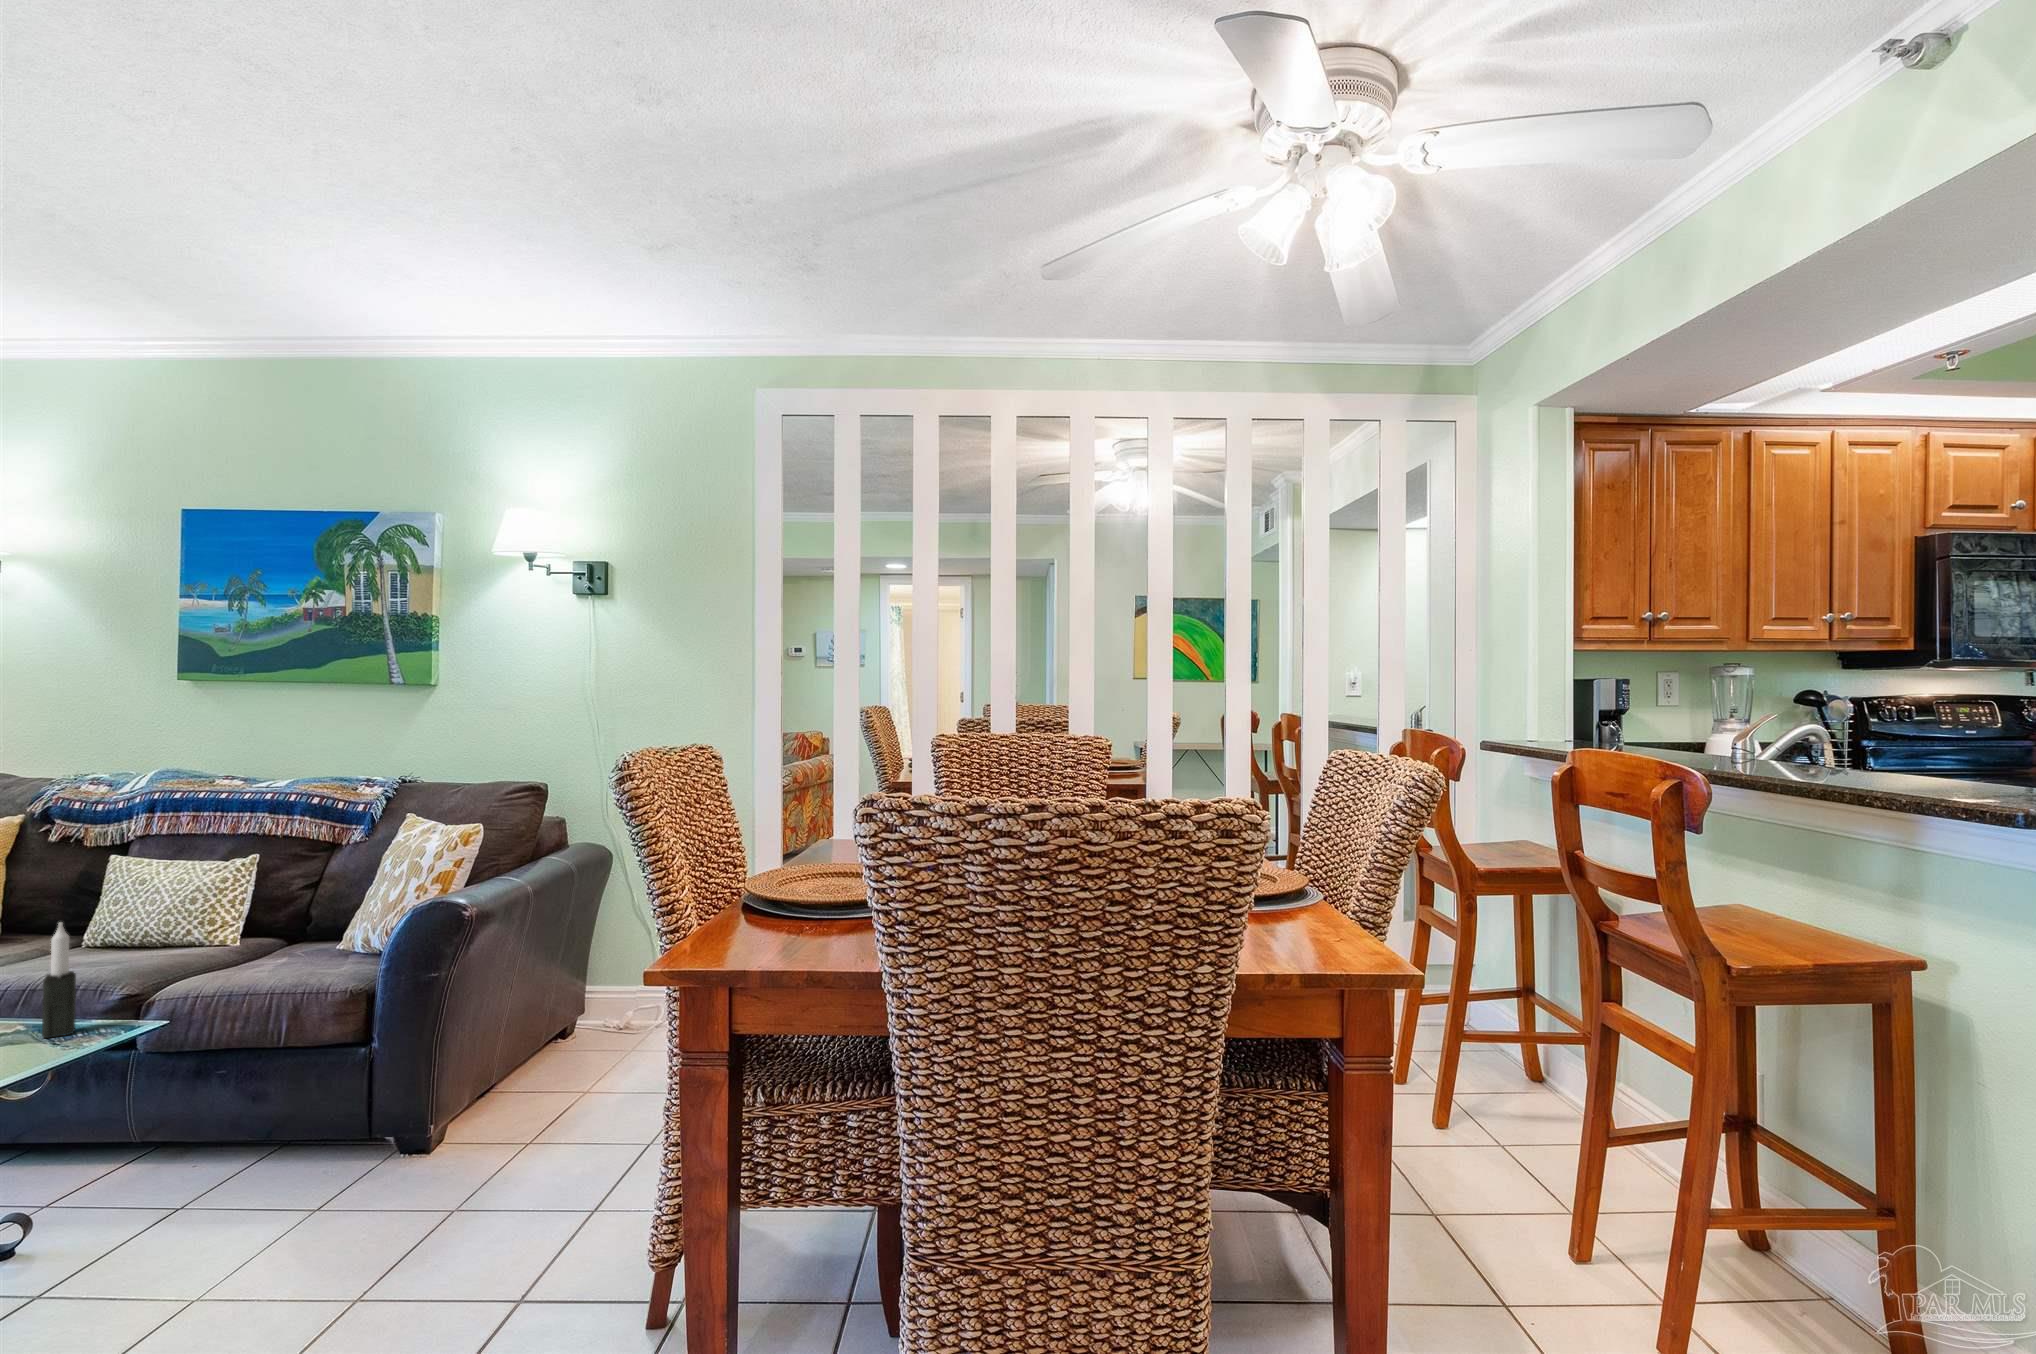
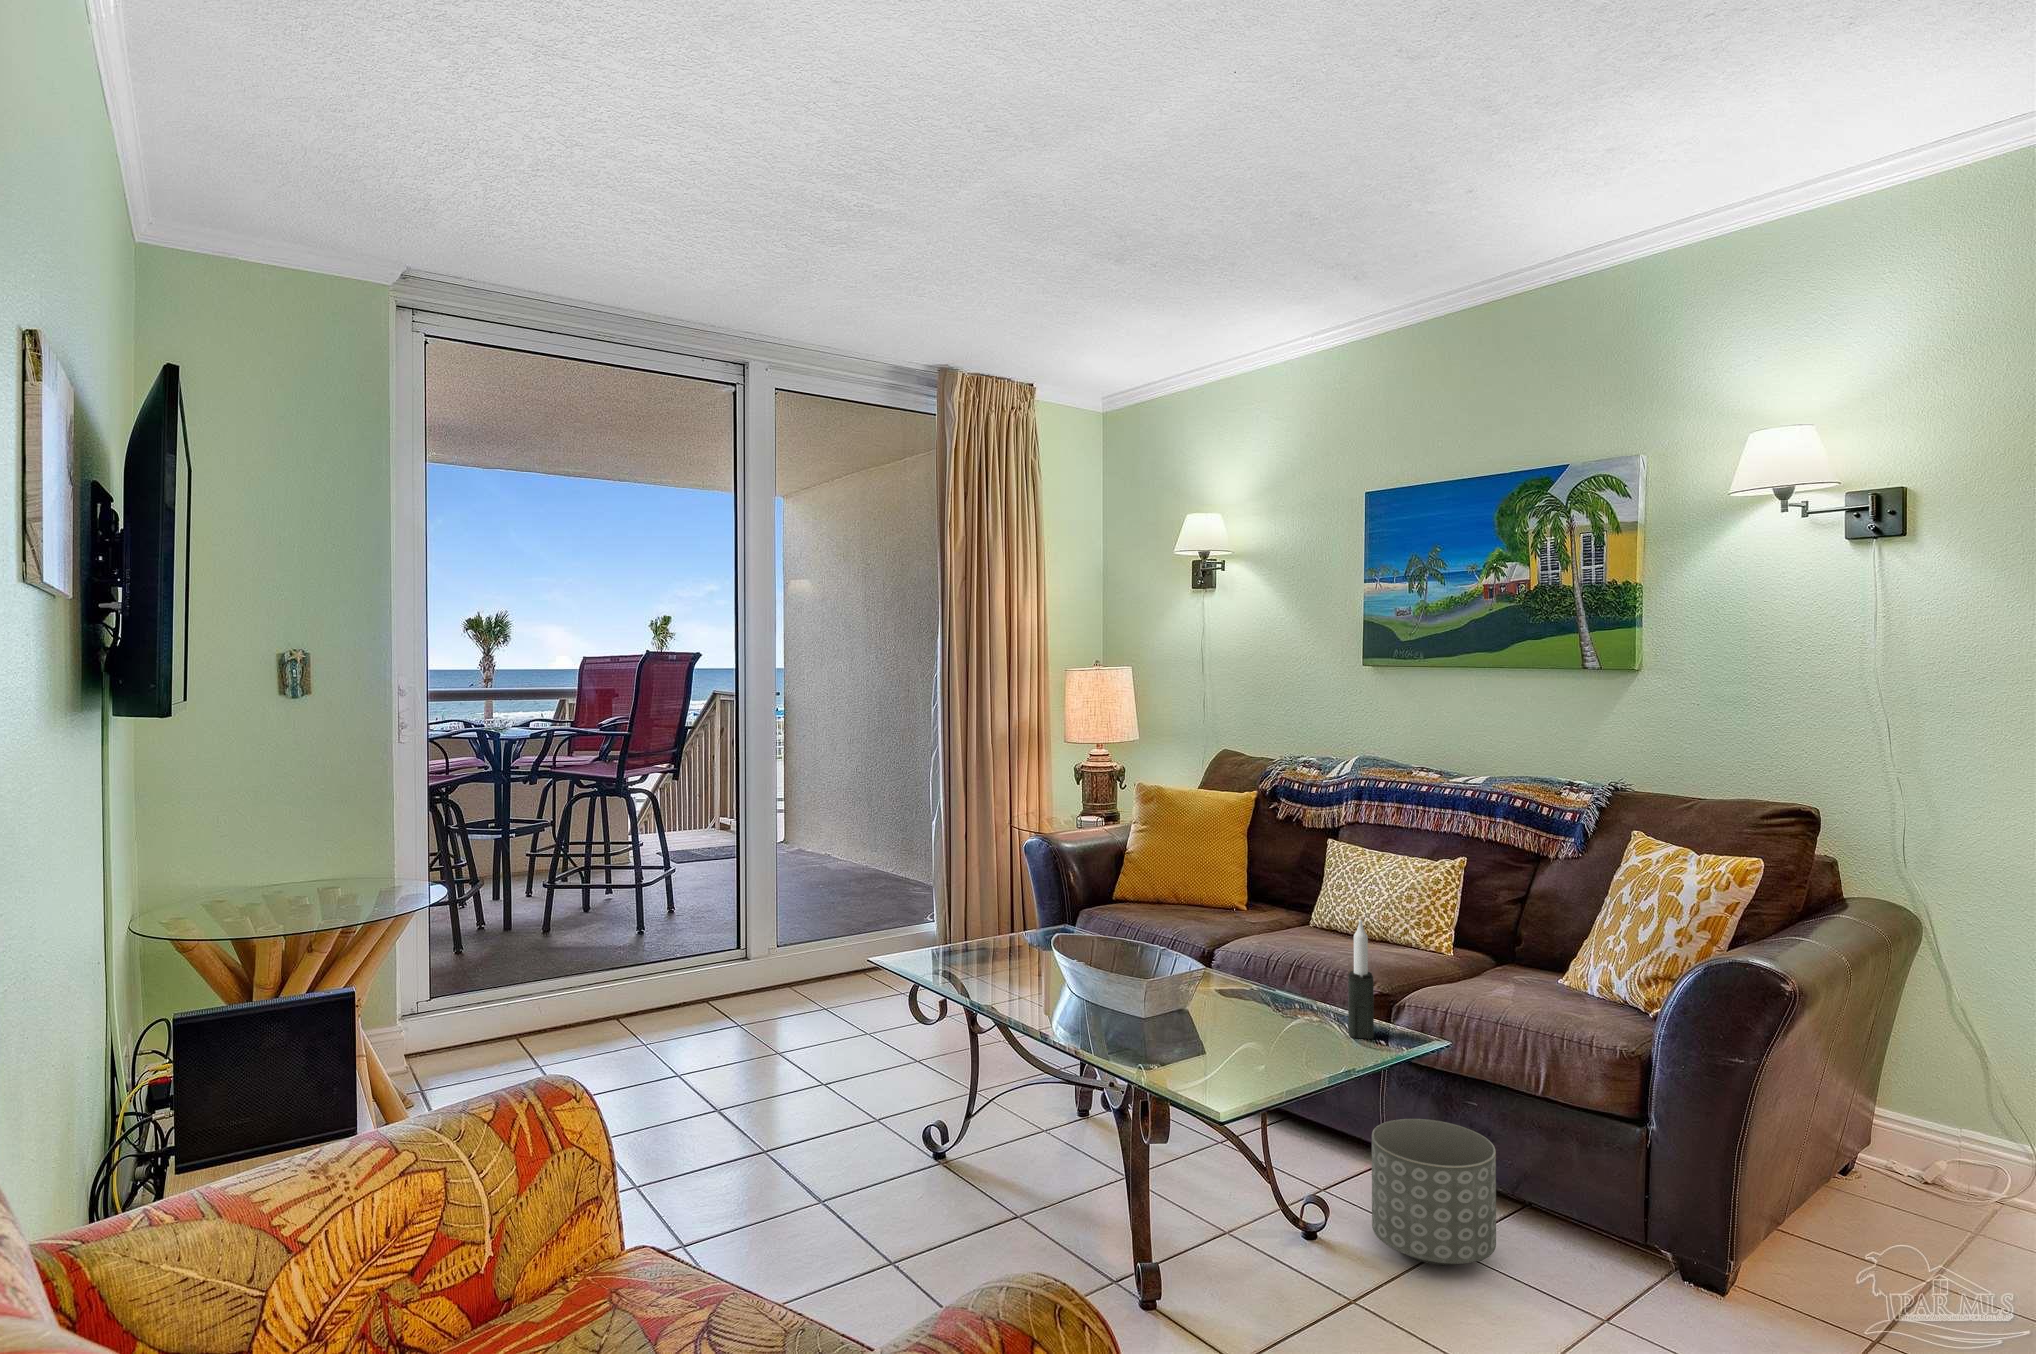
planter: none [70,1094,214,1229] -> present [1372,1119,1496,1265]

